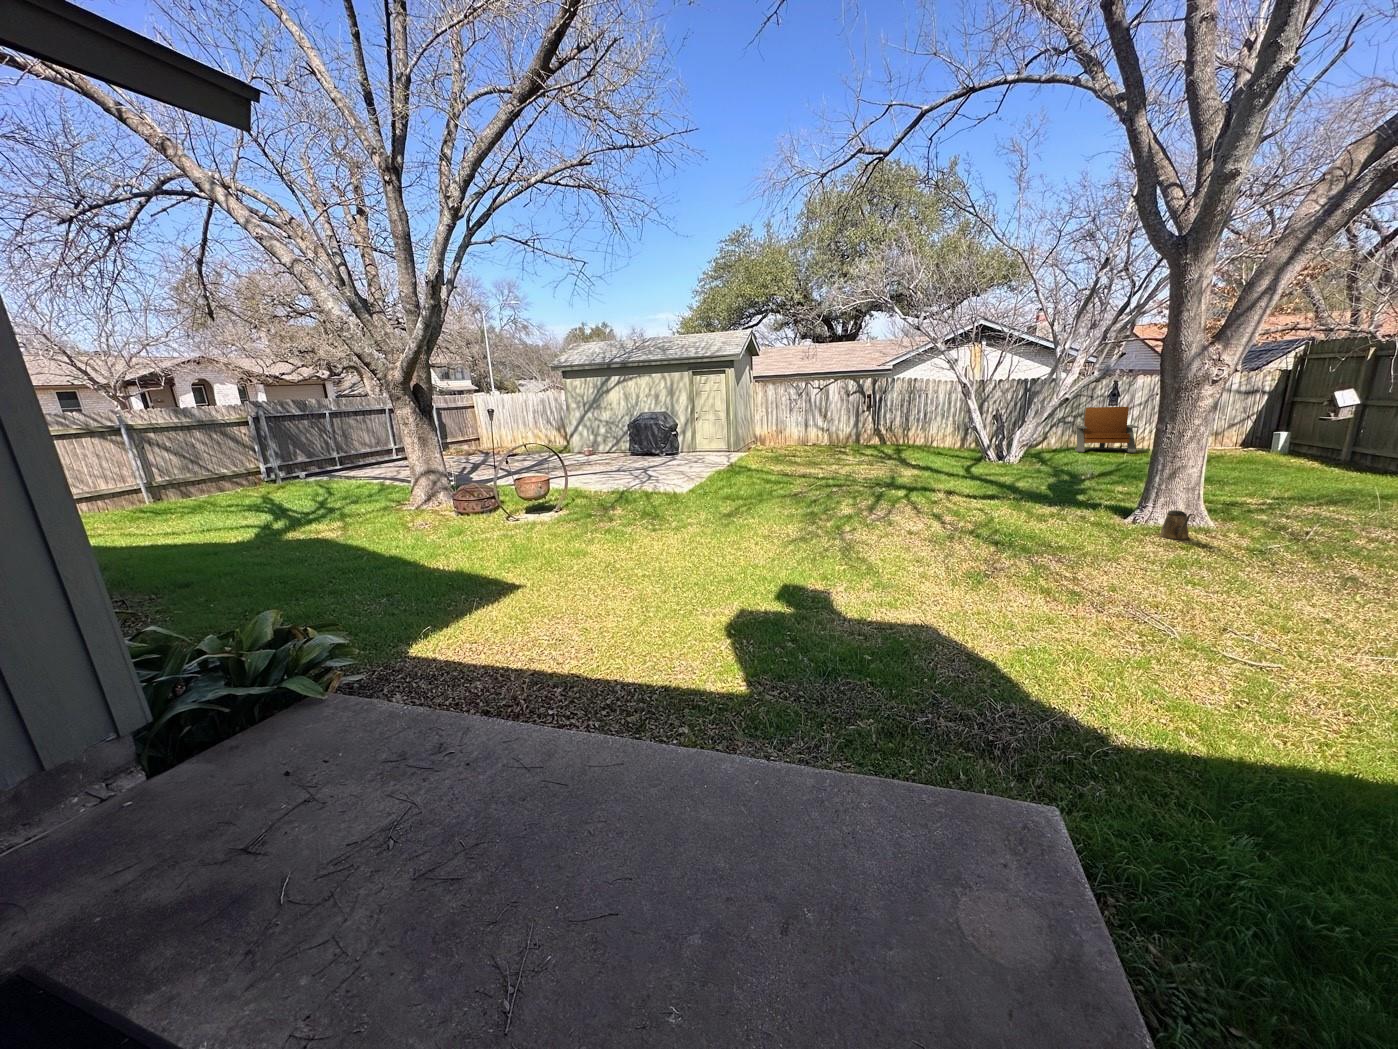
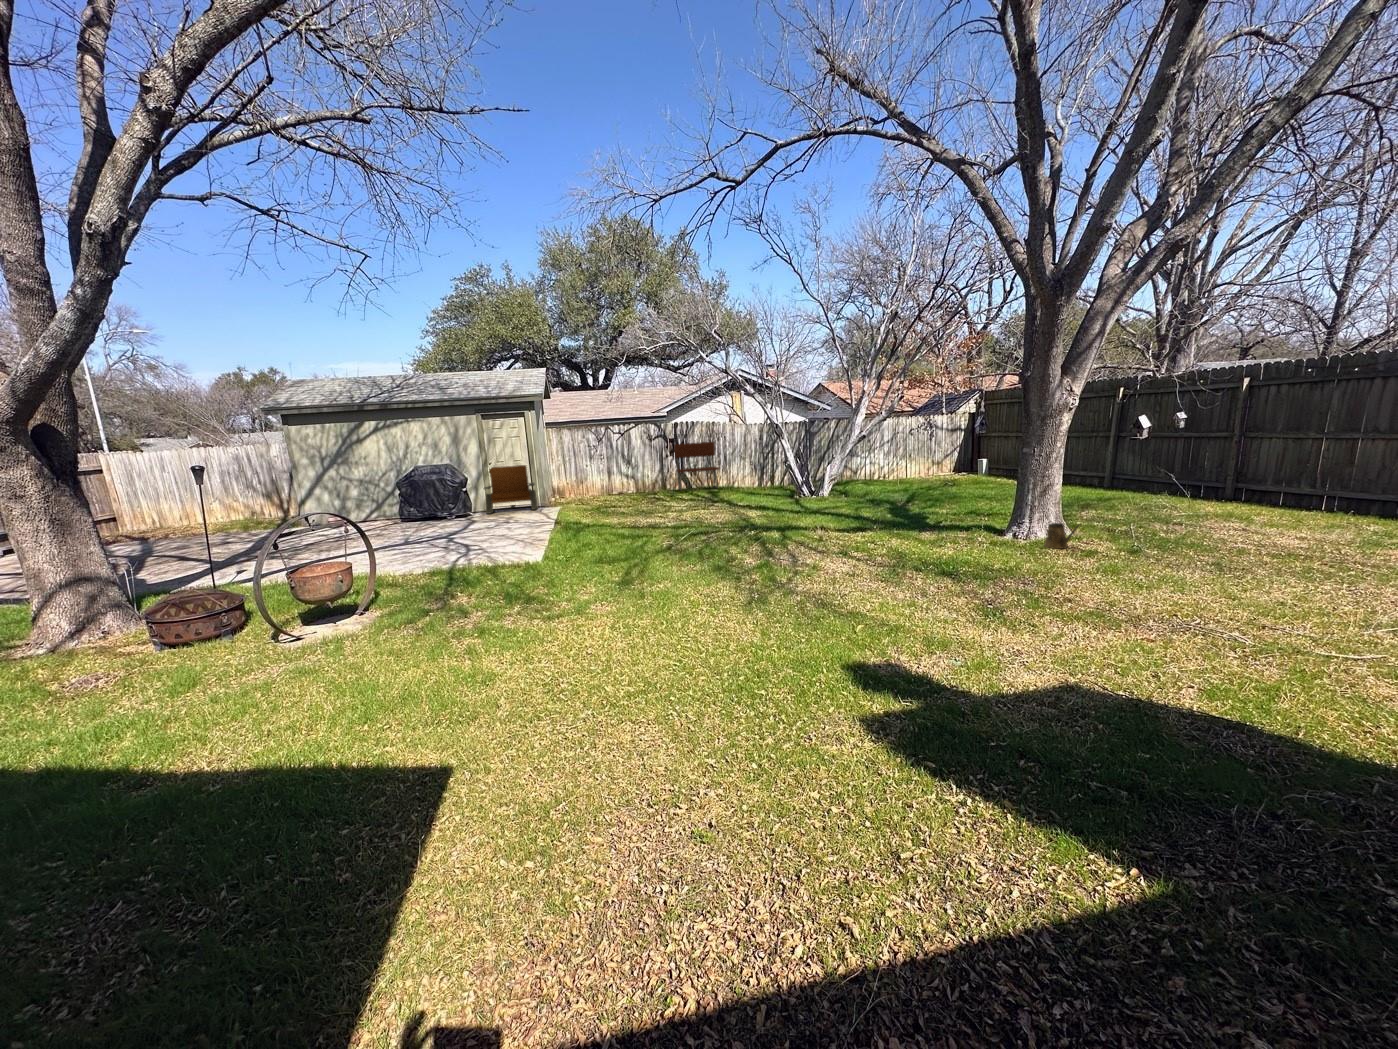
bench: none [868,398,914,447] -> present [674,442,719,491]
lounge chair: present [1075,407,1139,452] -> present [484,465,538,514]

